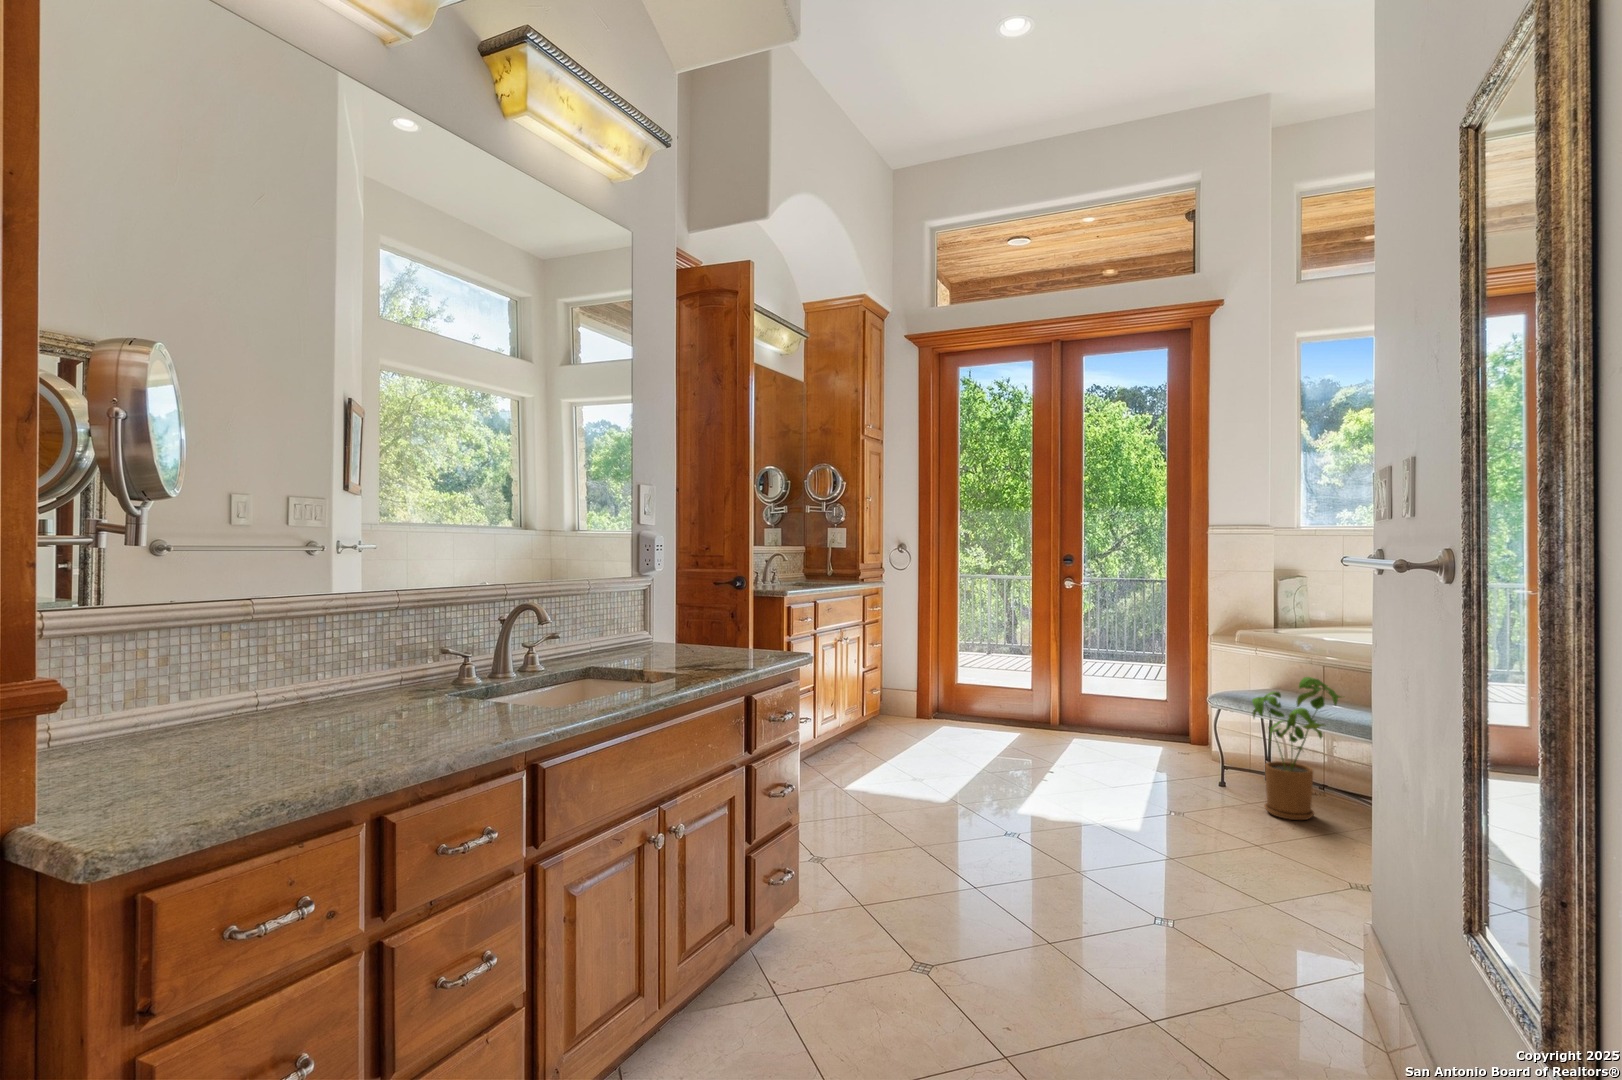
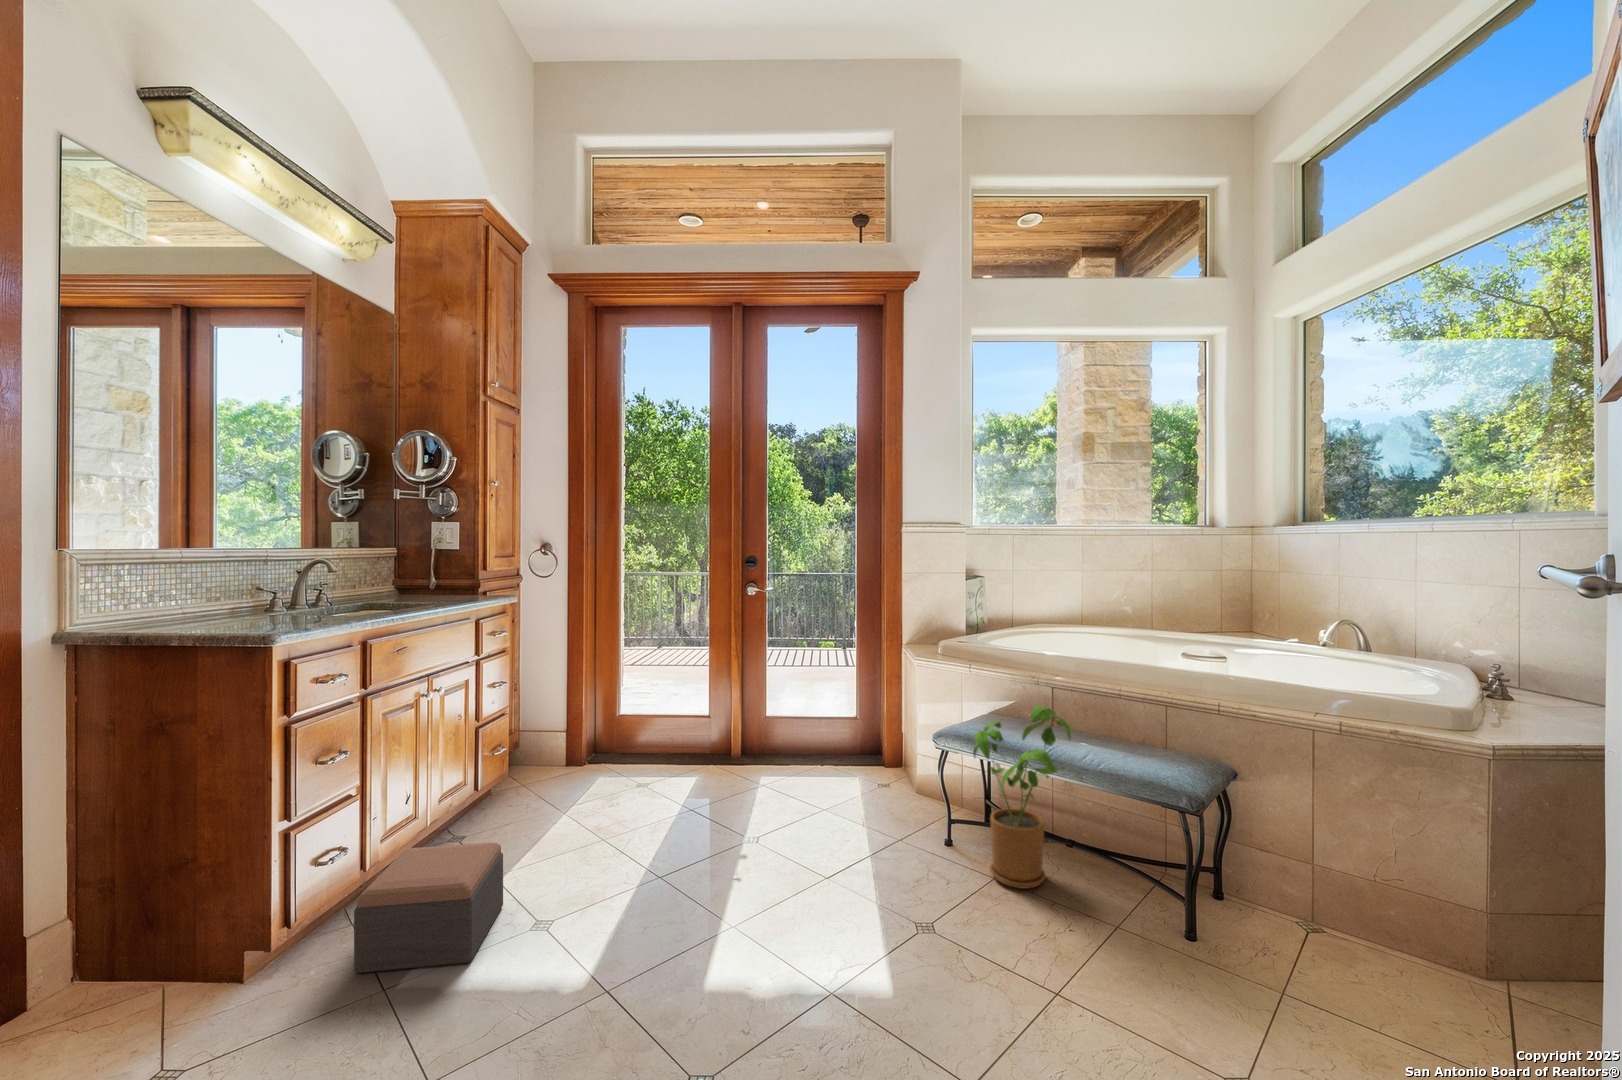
footstool: none [825,733,898,796] -> present [354,843,503,973]

